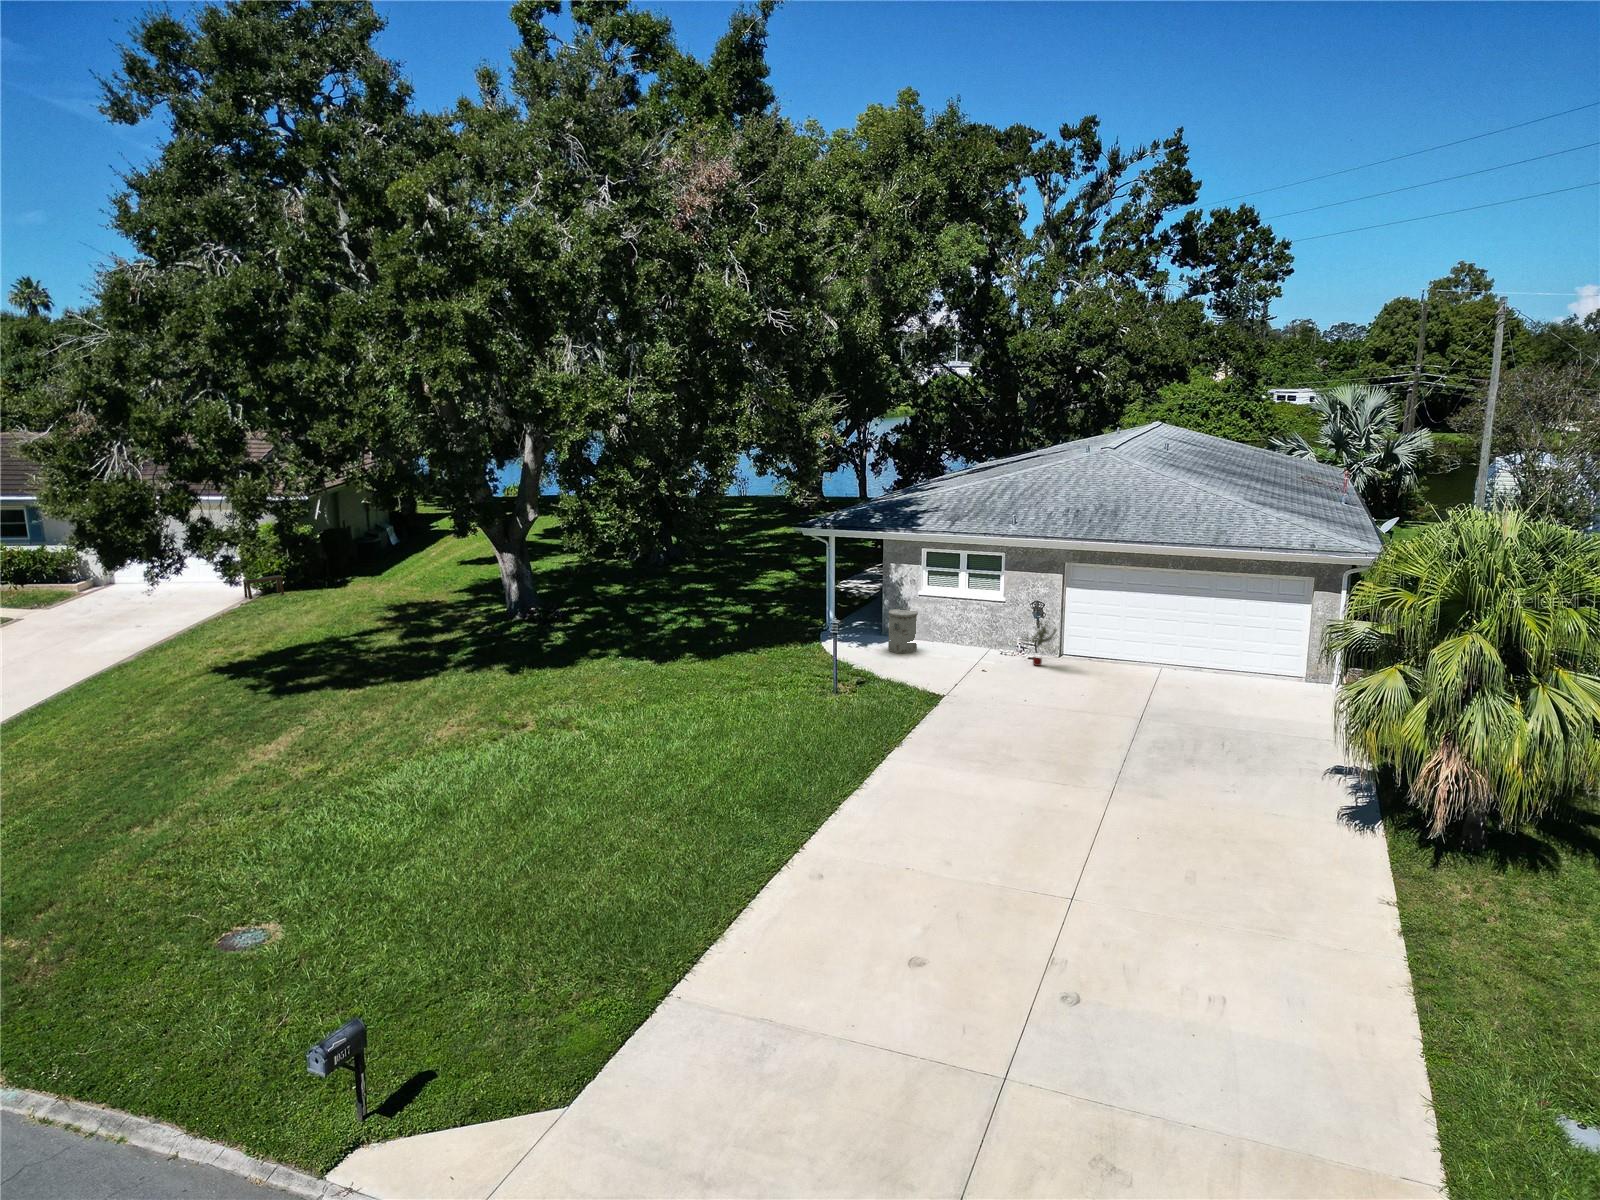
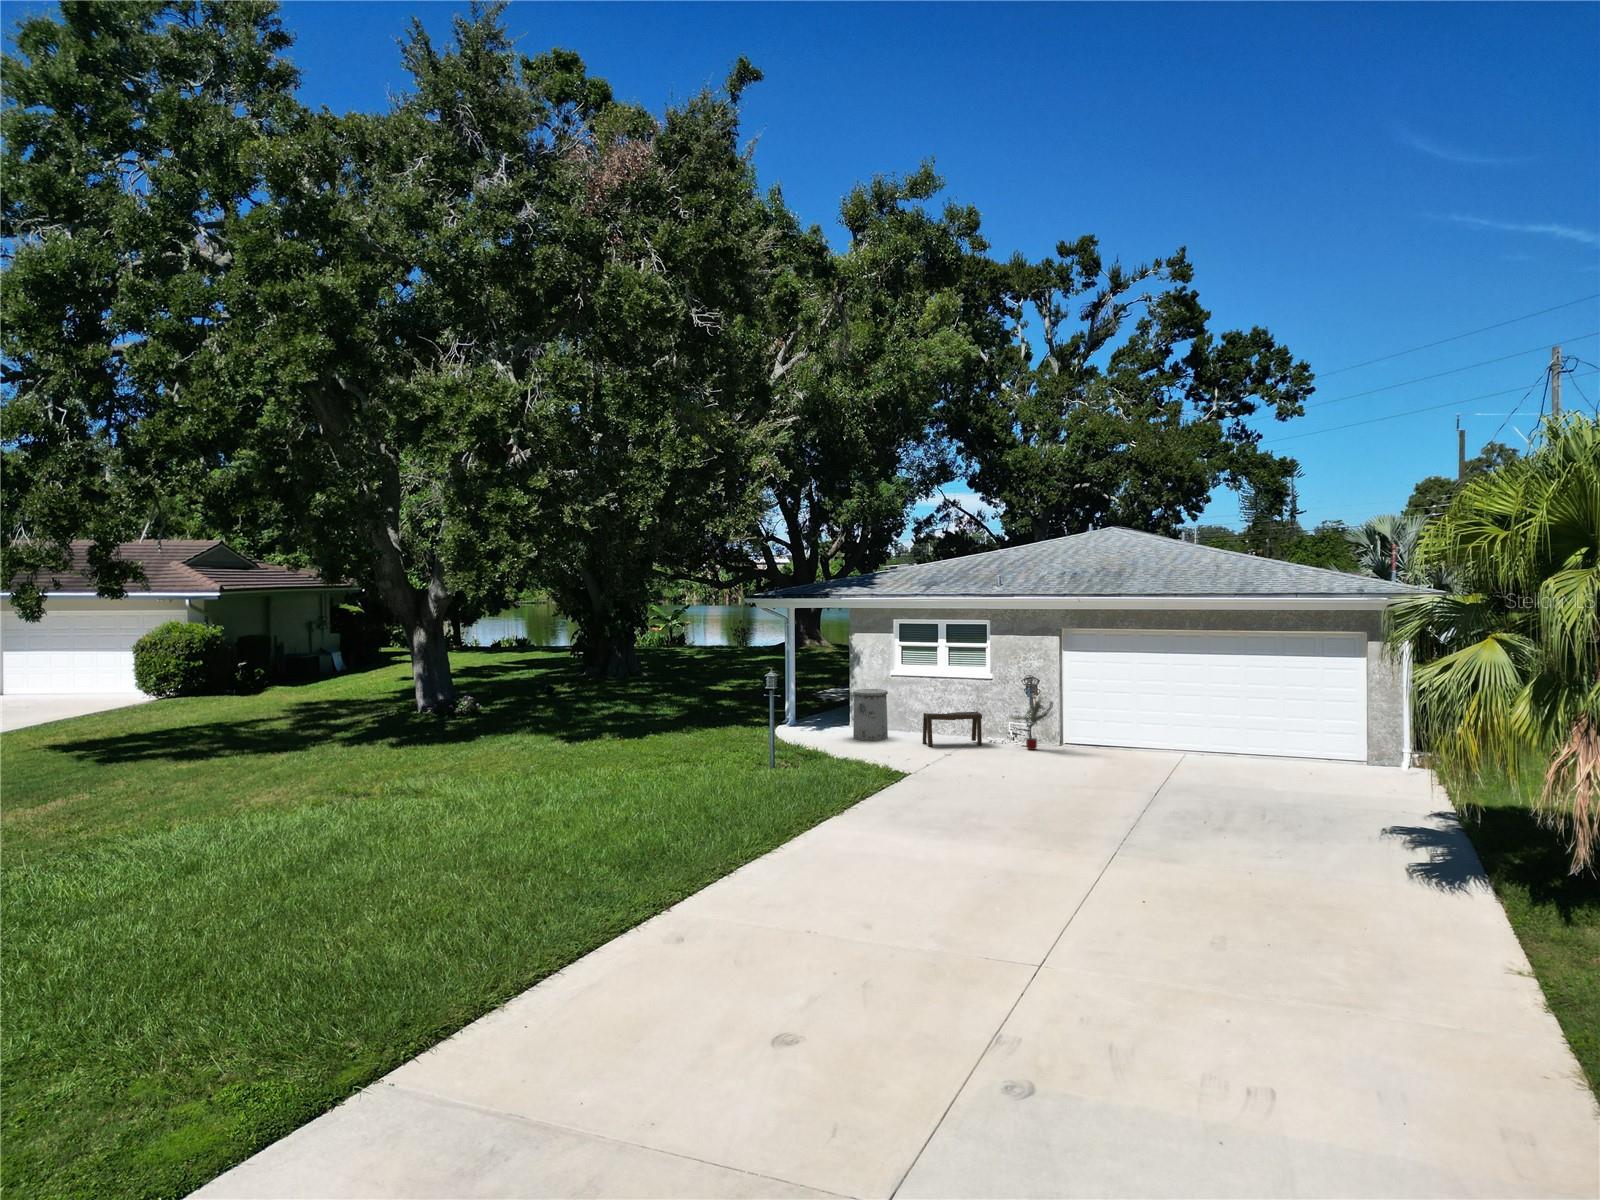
bench: present [243,575,284,599] -> present [923,711,982,747]

